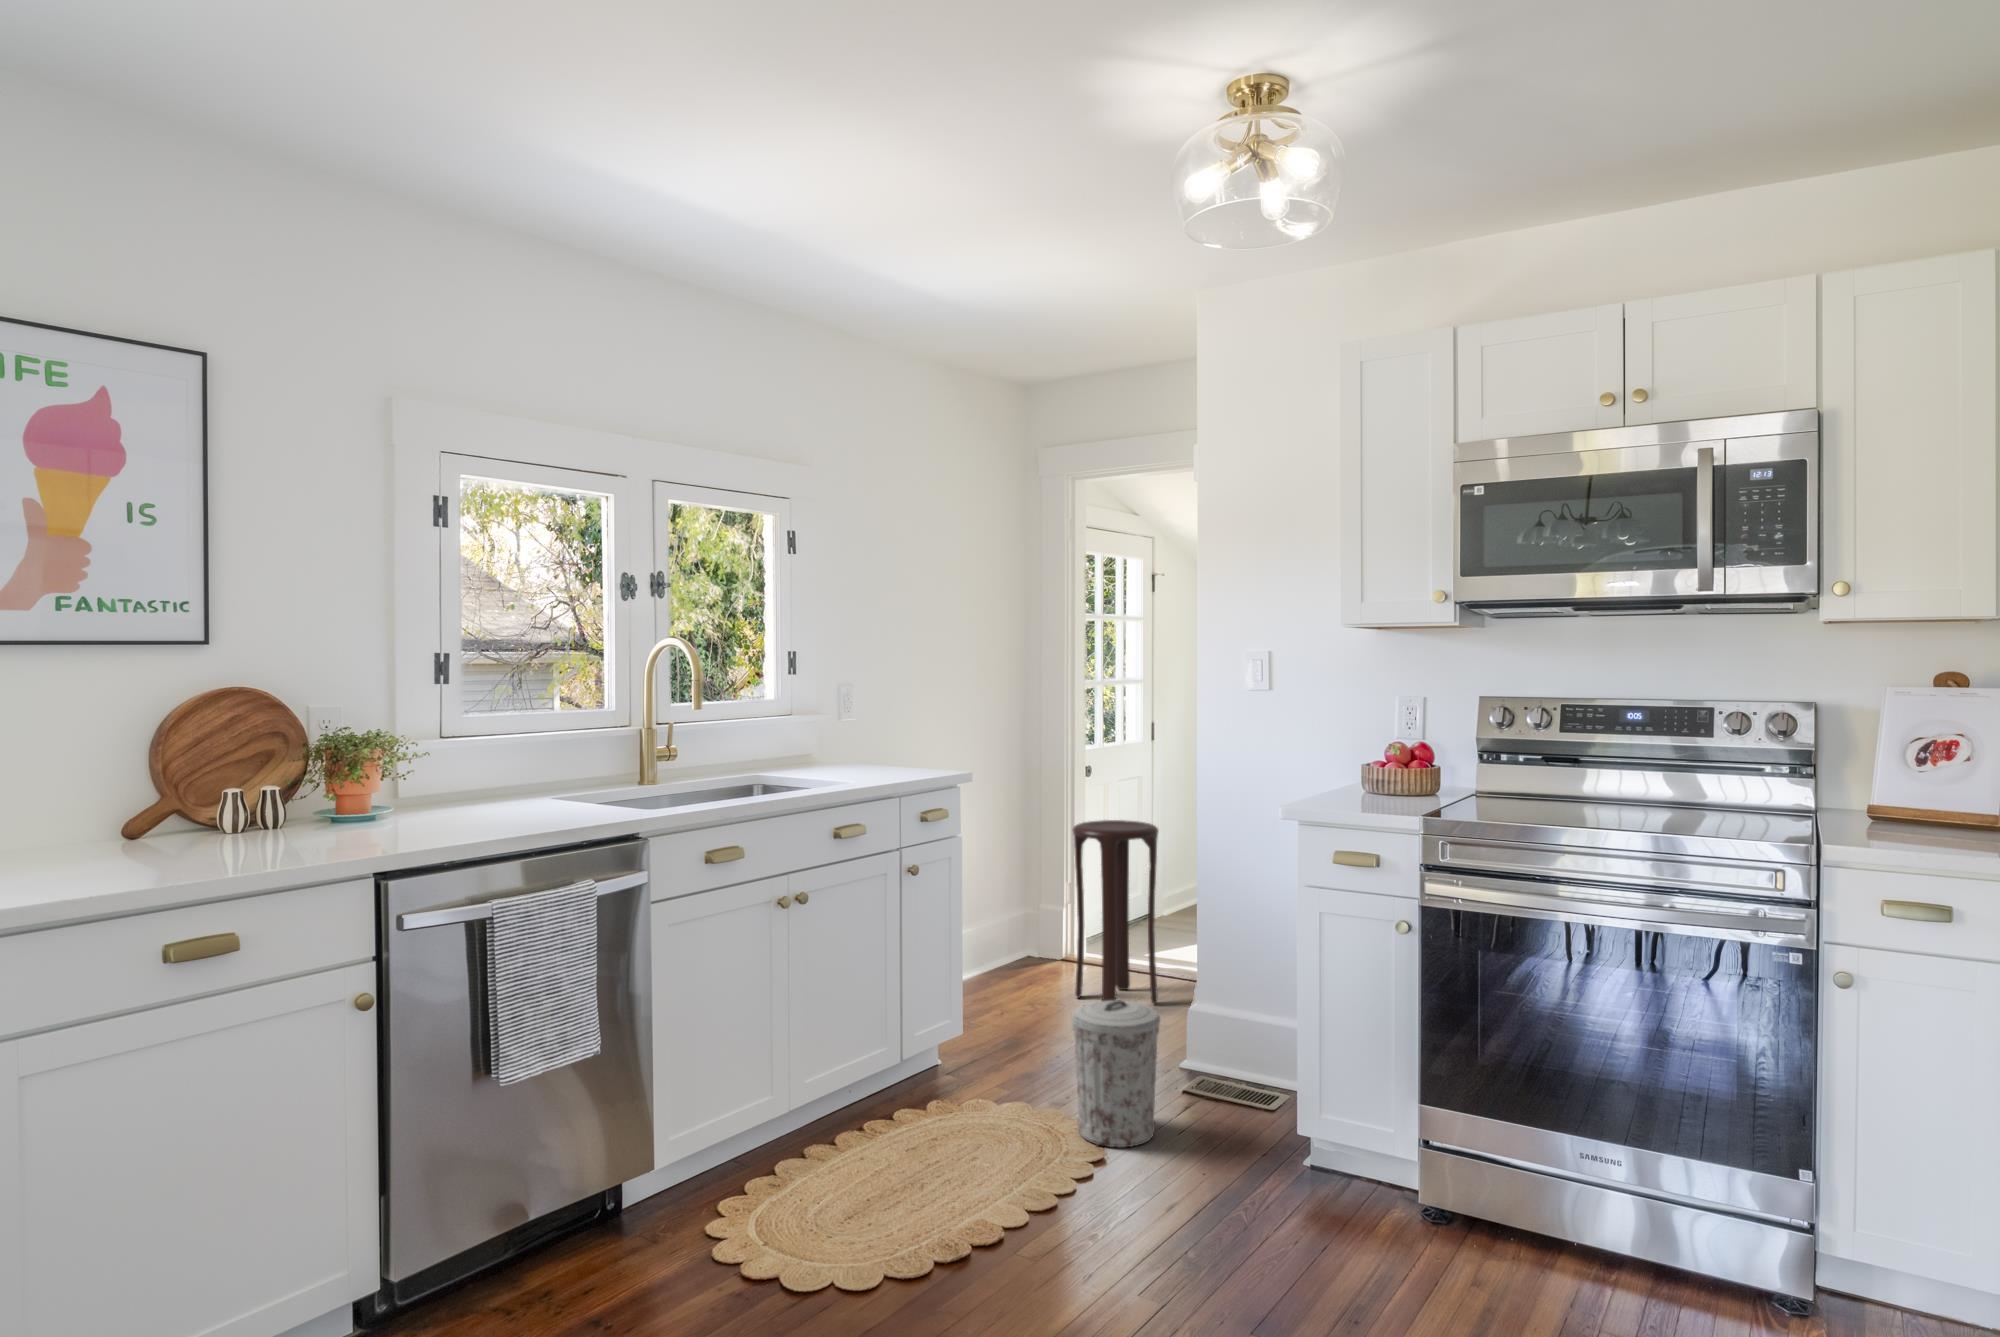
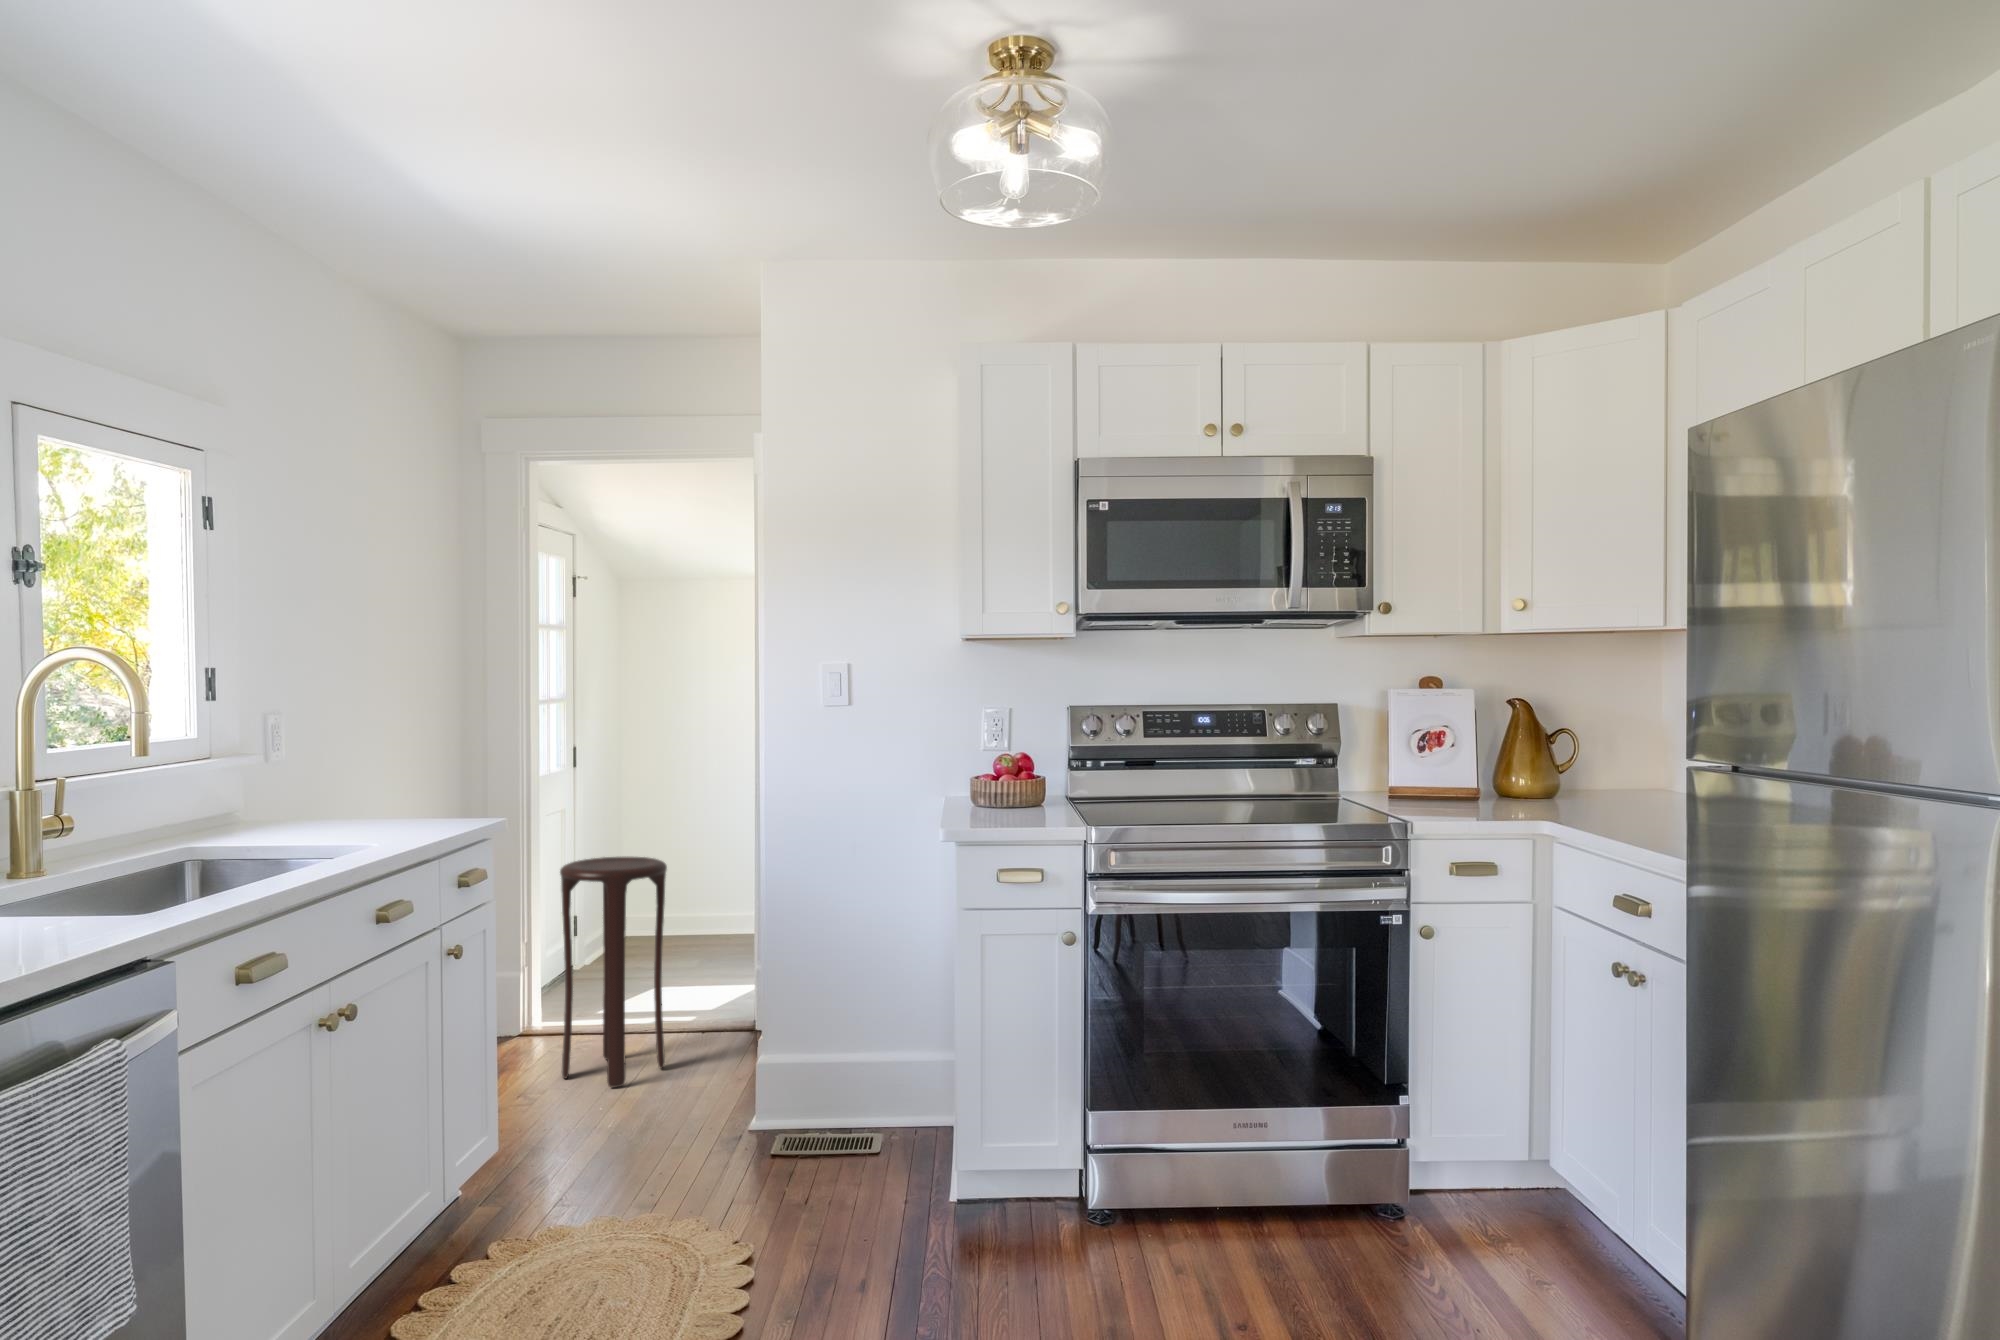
trash can: present [1072,1000,1160,1147] -> none [688,1066,795,1243]

